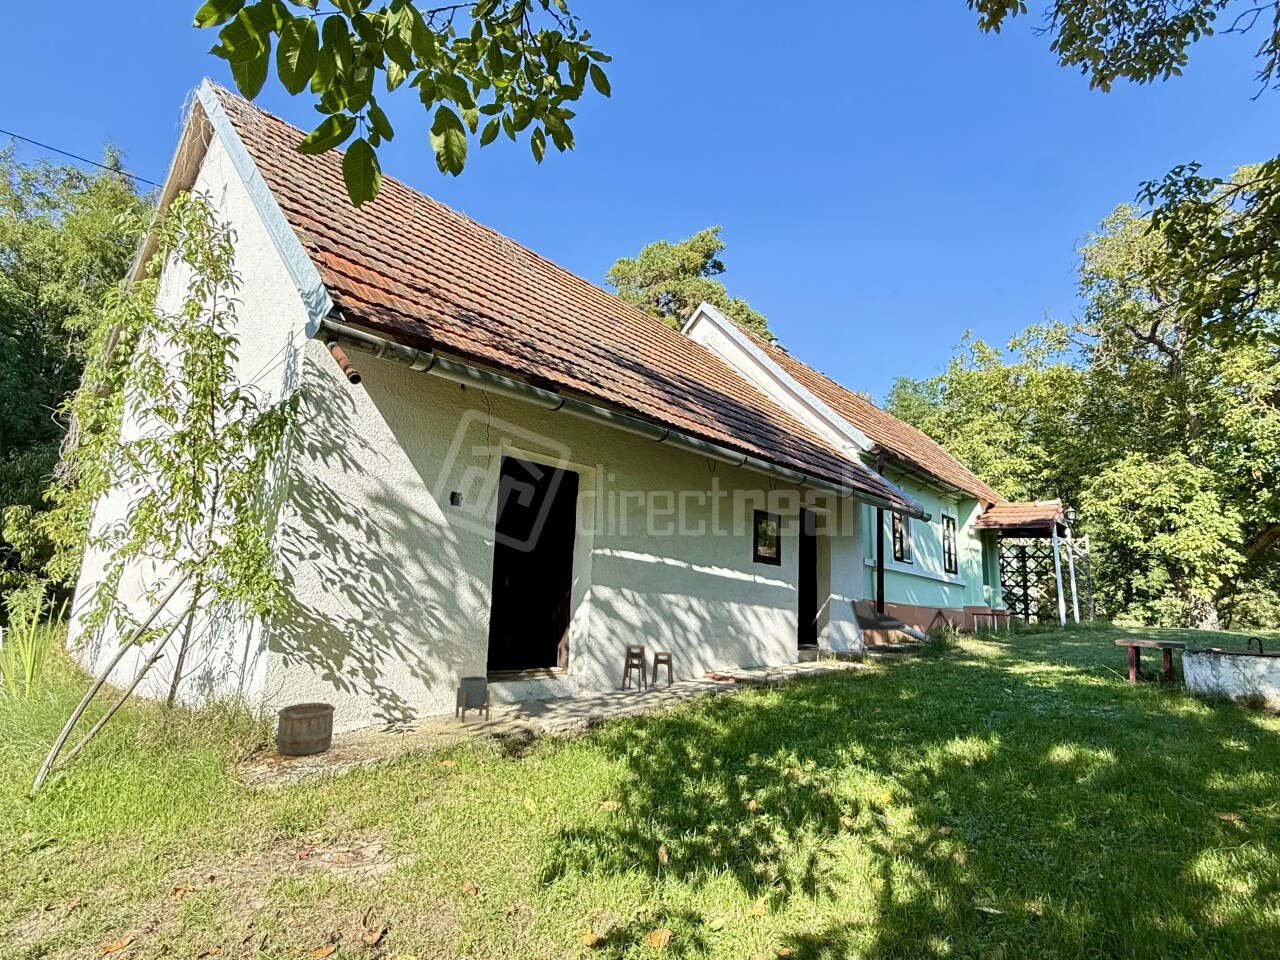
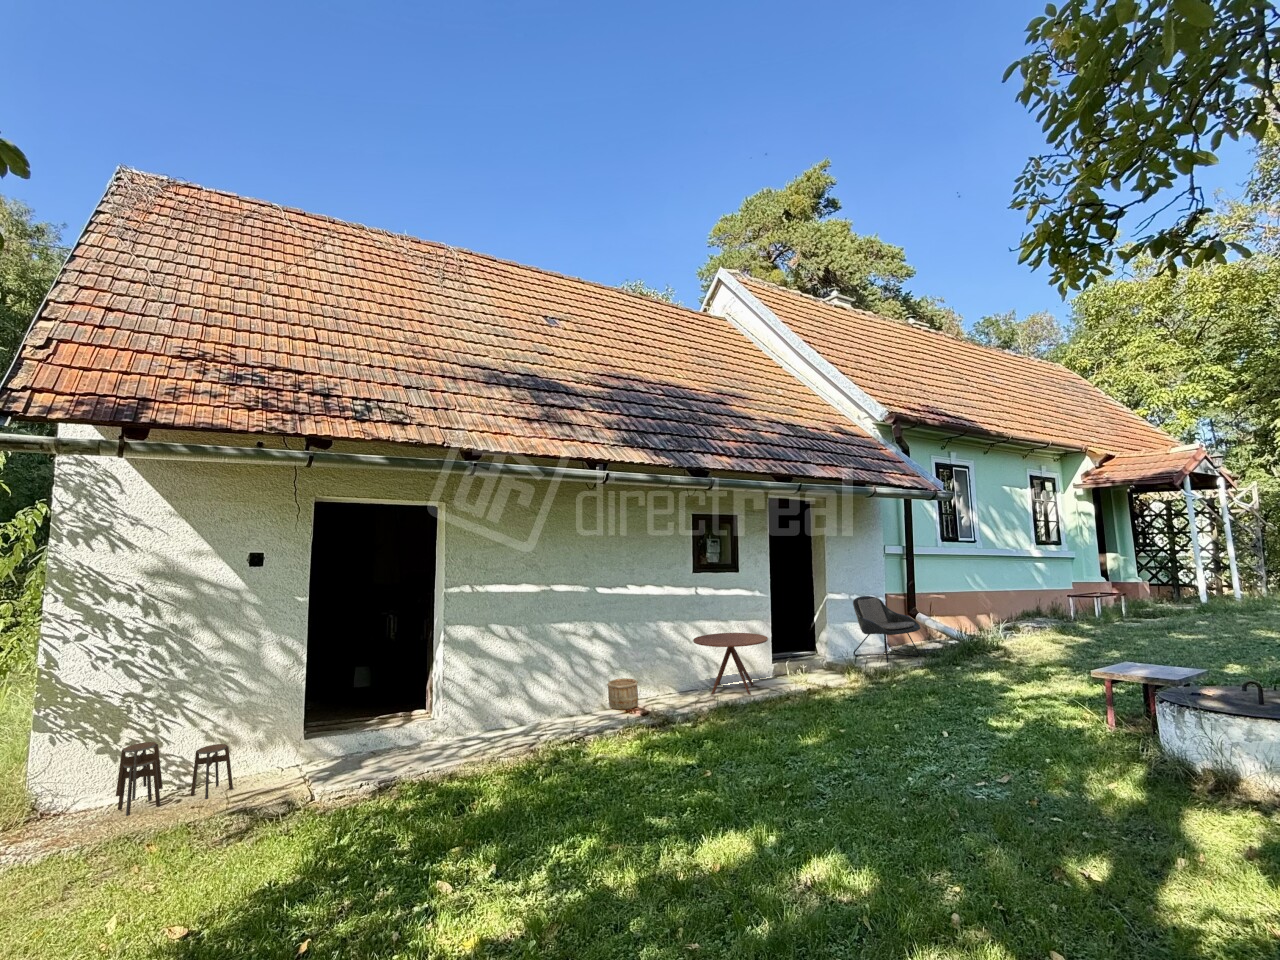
round table: present [917,605,963,637] -> present [693,633,768,695]
stool: present [622,645,673,693] -> present [116,742,233,816]
planter: present [456,676,490,722] -> none [257,736,294,786]
wooden bucket: present [277,703,335,756] -> present [607,678,638,710]

